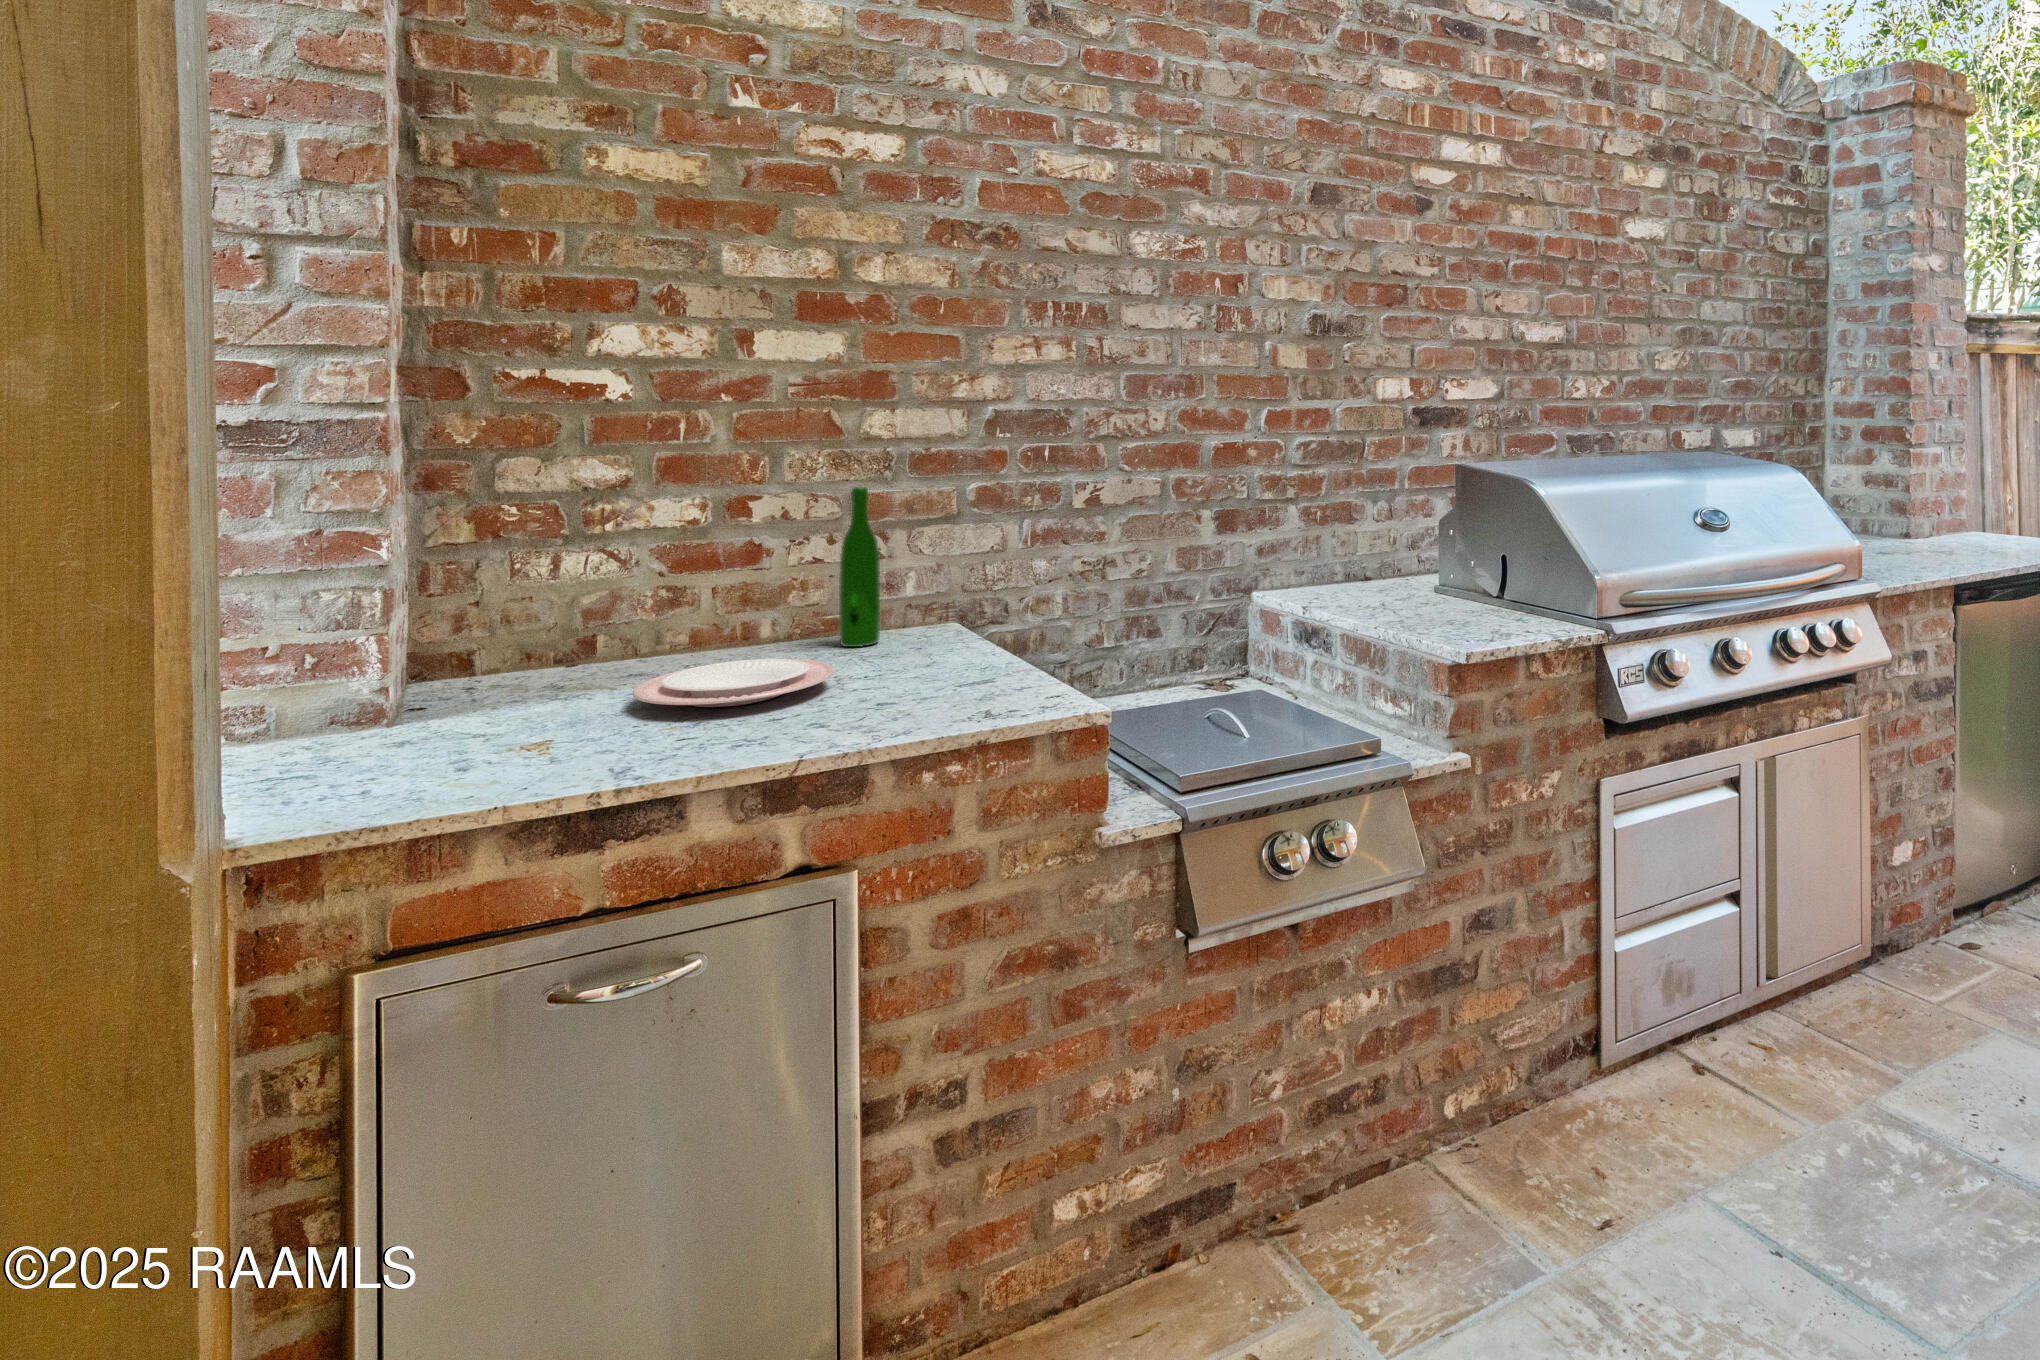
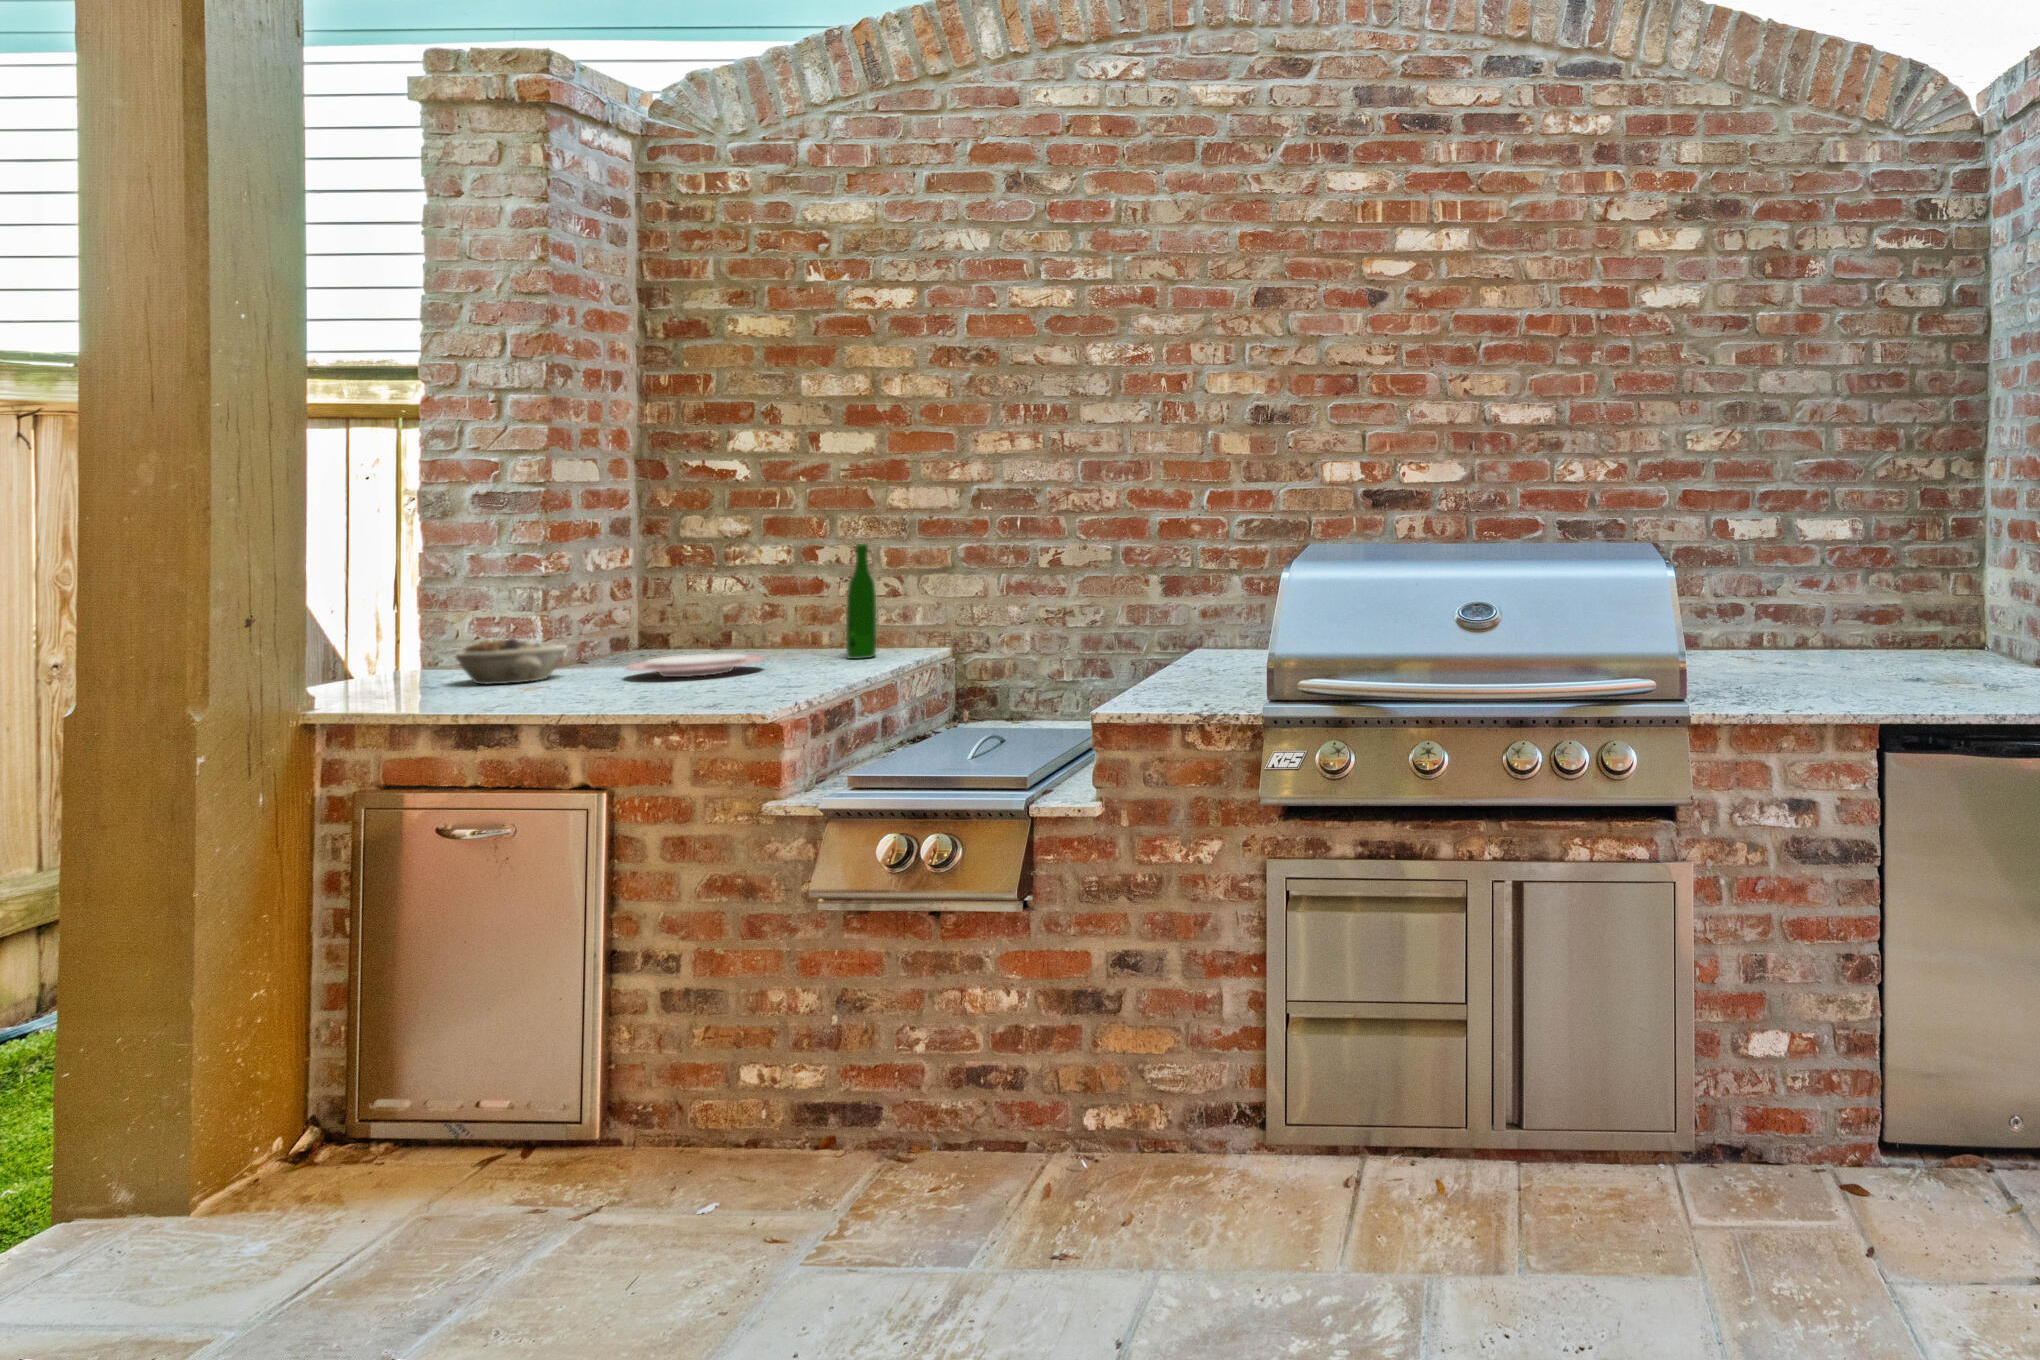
succulent planter: none [344,681,531,767] -> present [455,639,567,684]

